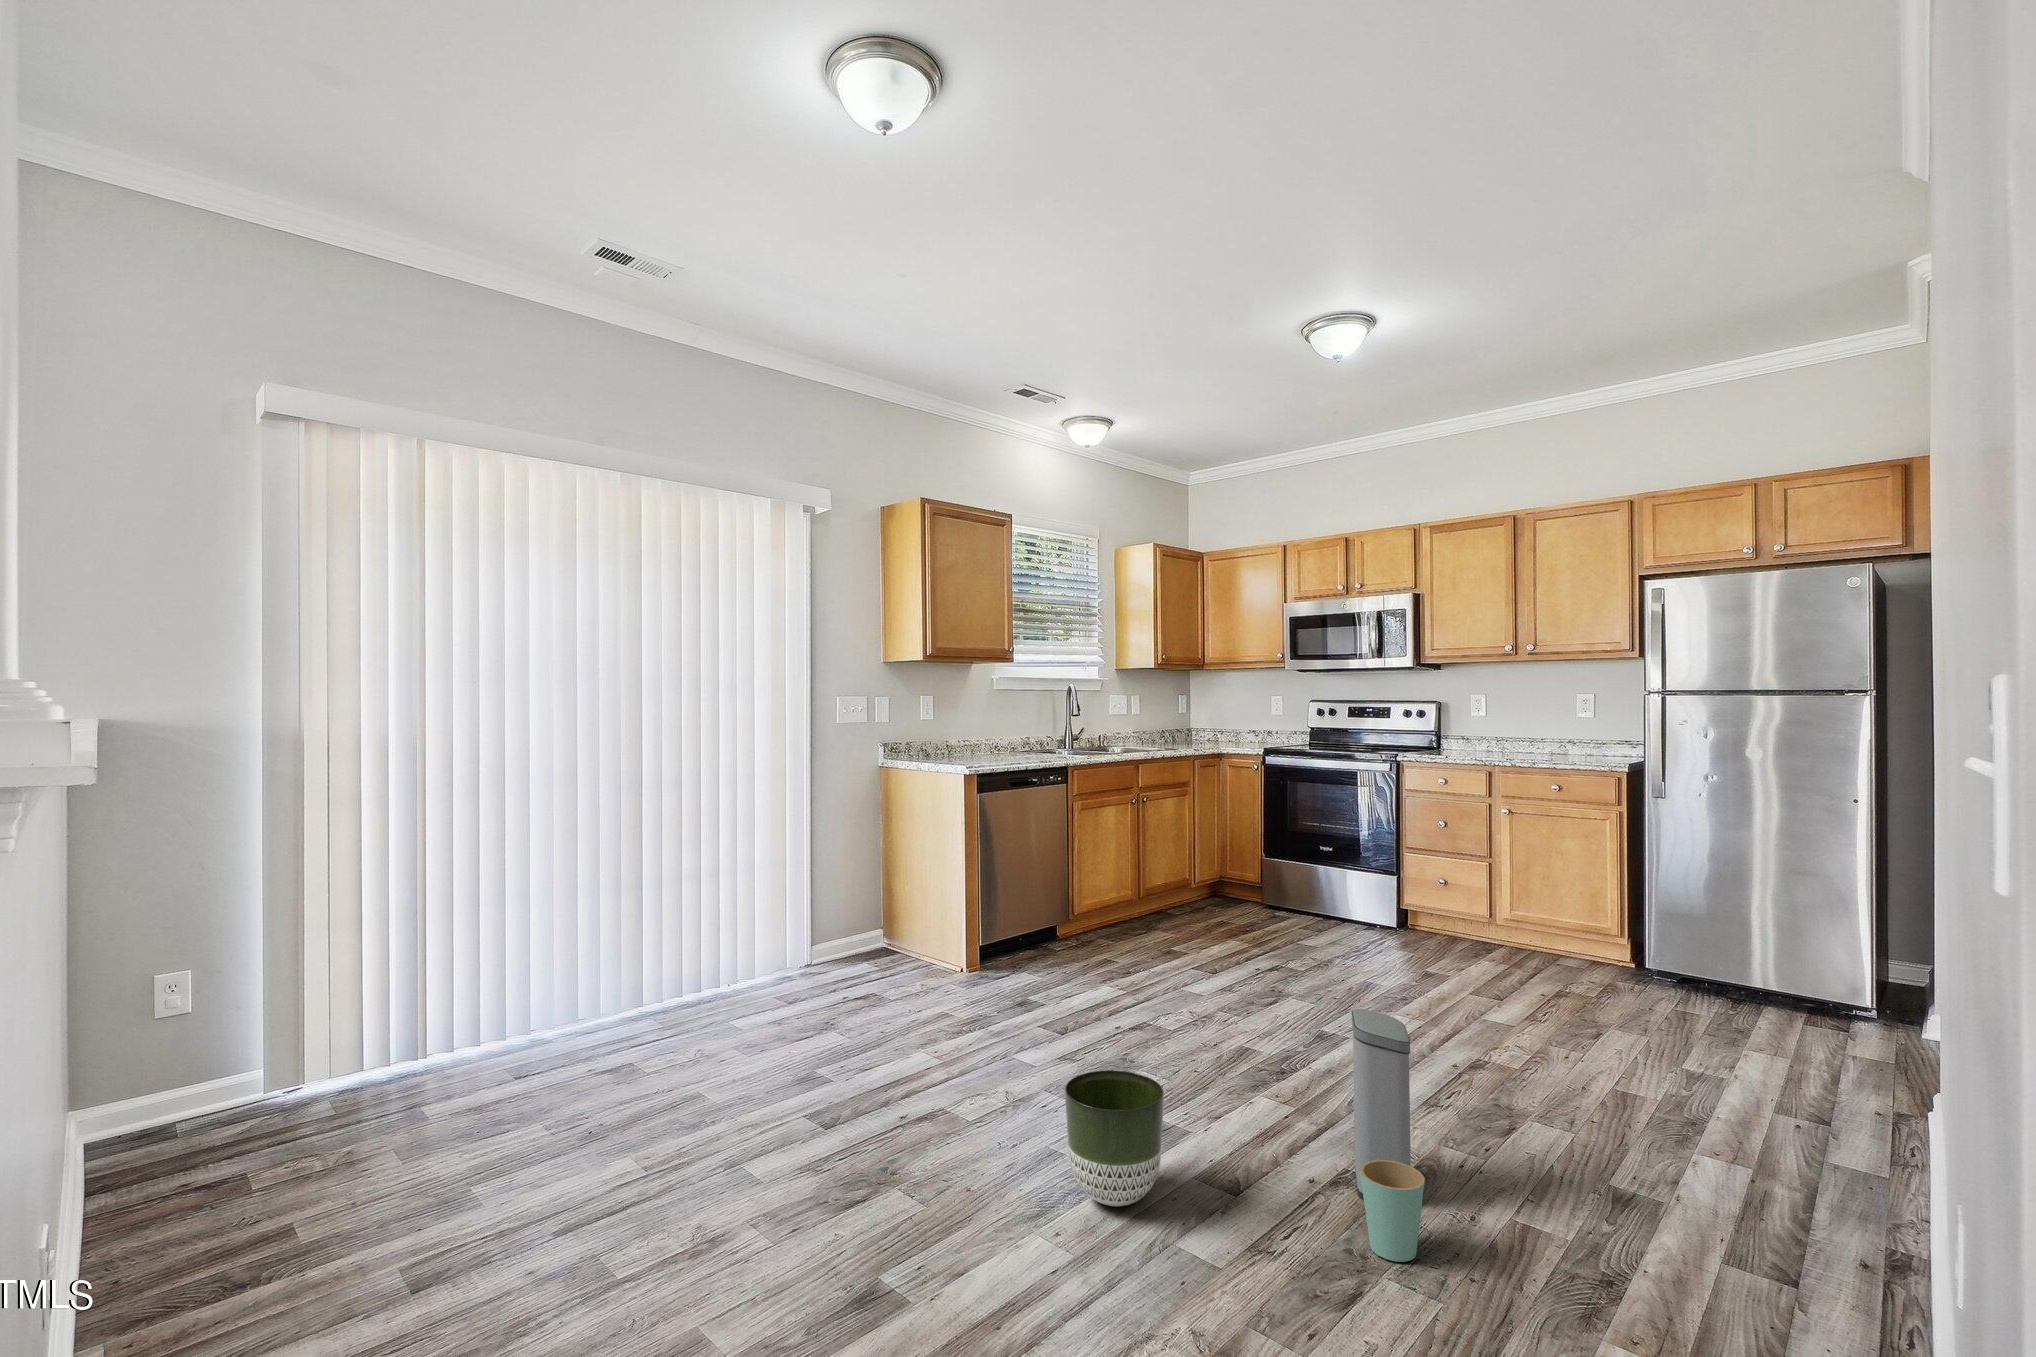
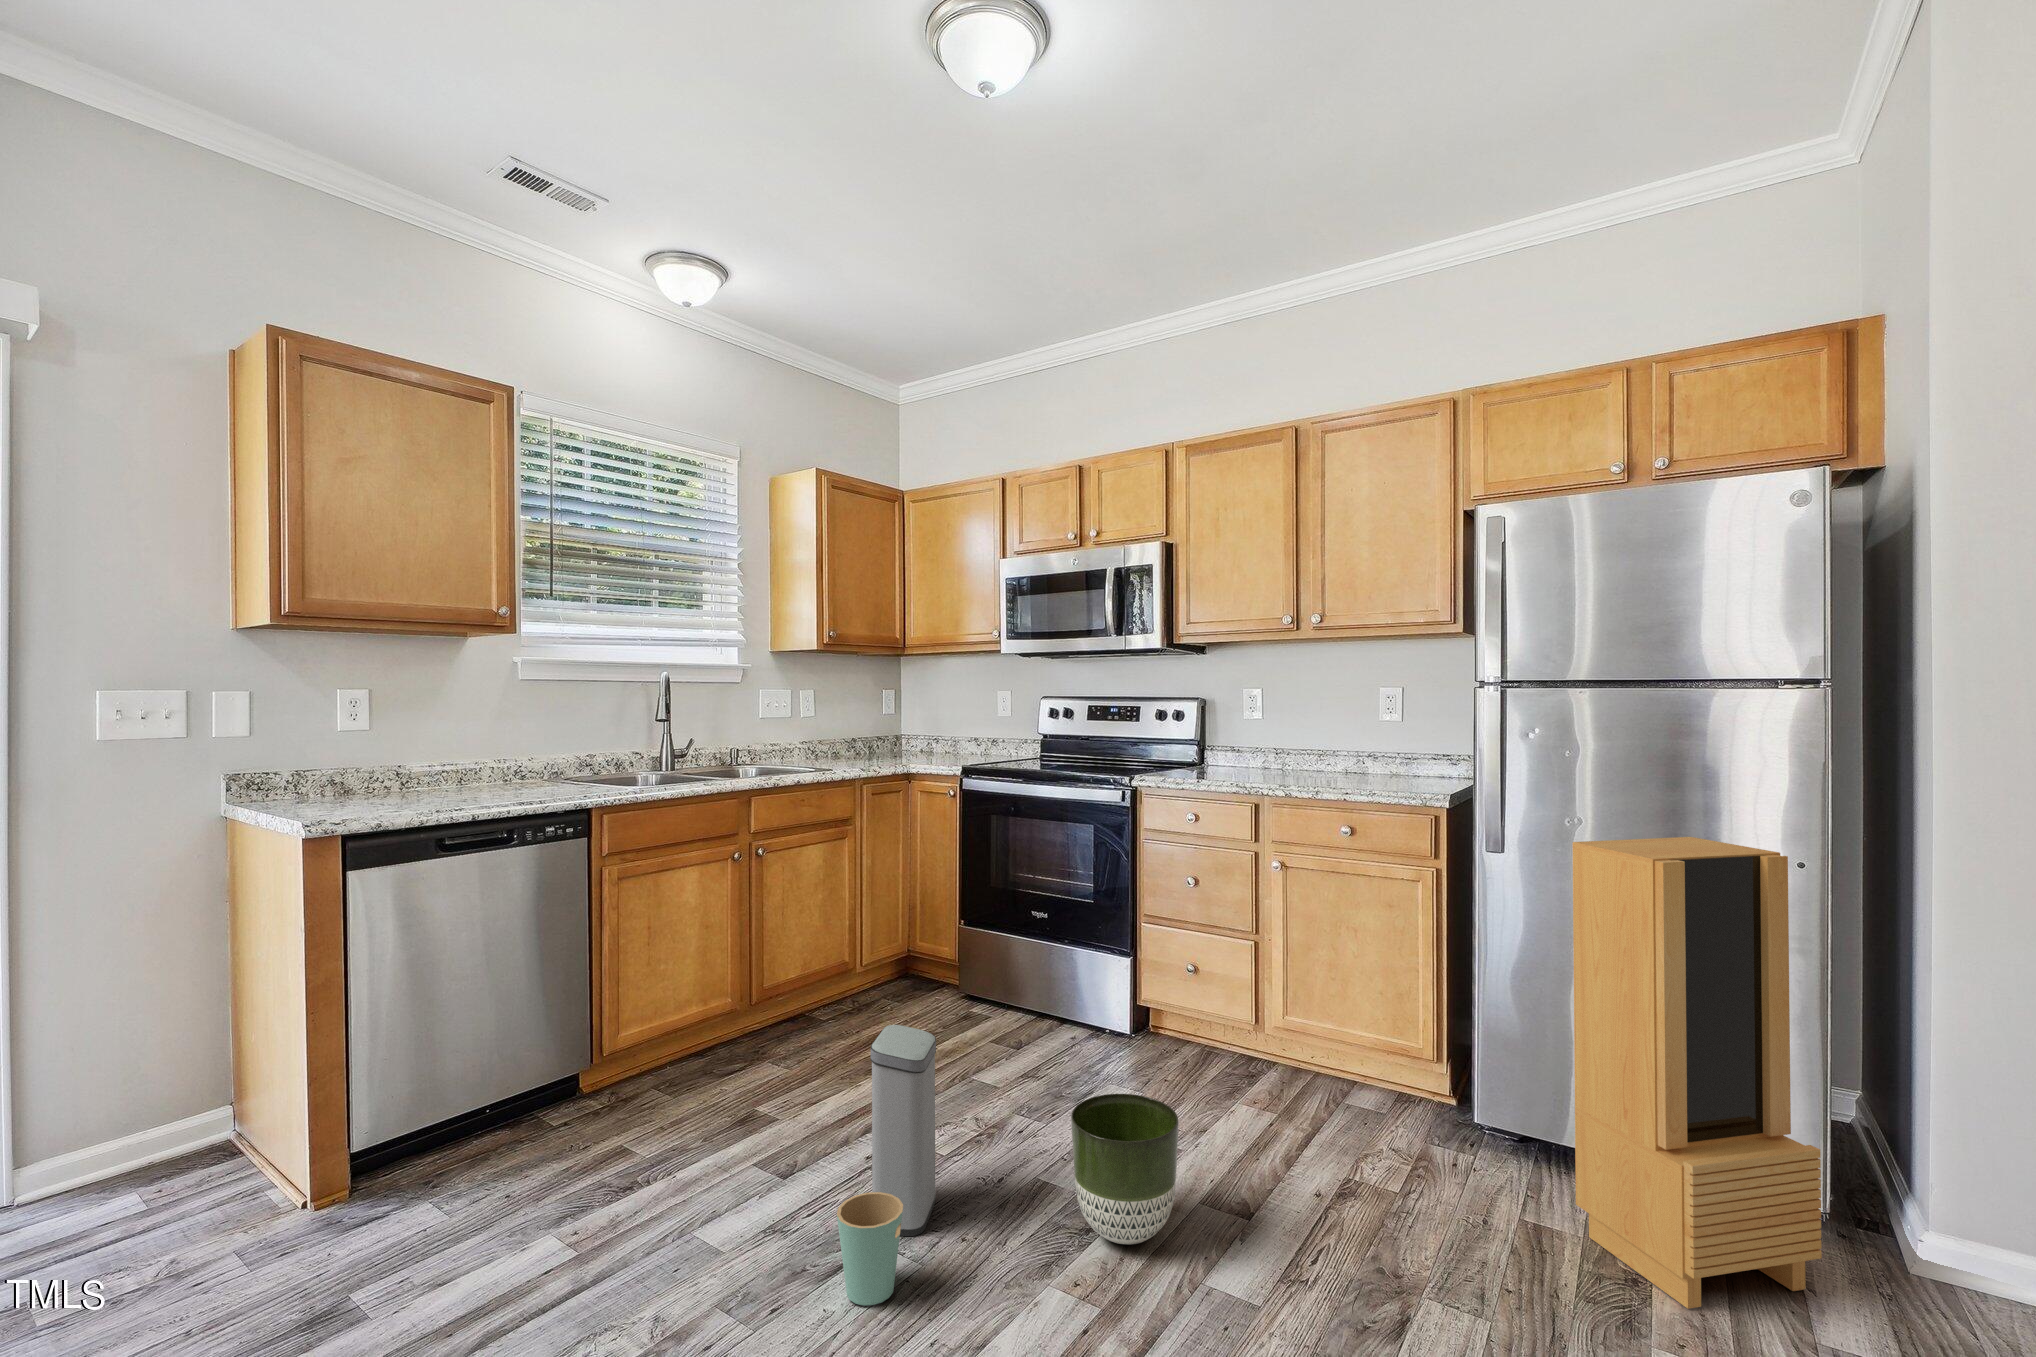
storage cabinet: none [1559,846,1810,1312] -> present [1573,837,1822,1309]
trash can: present [1352,1009,1425,1262] -> present [837,1025,936,1305]

